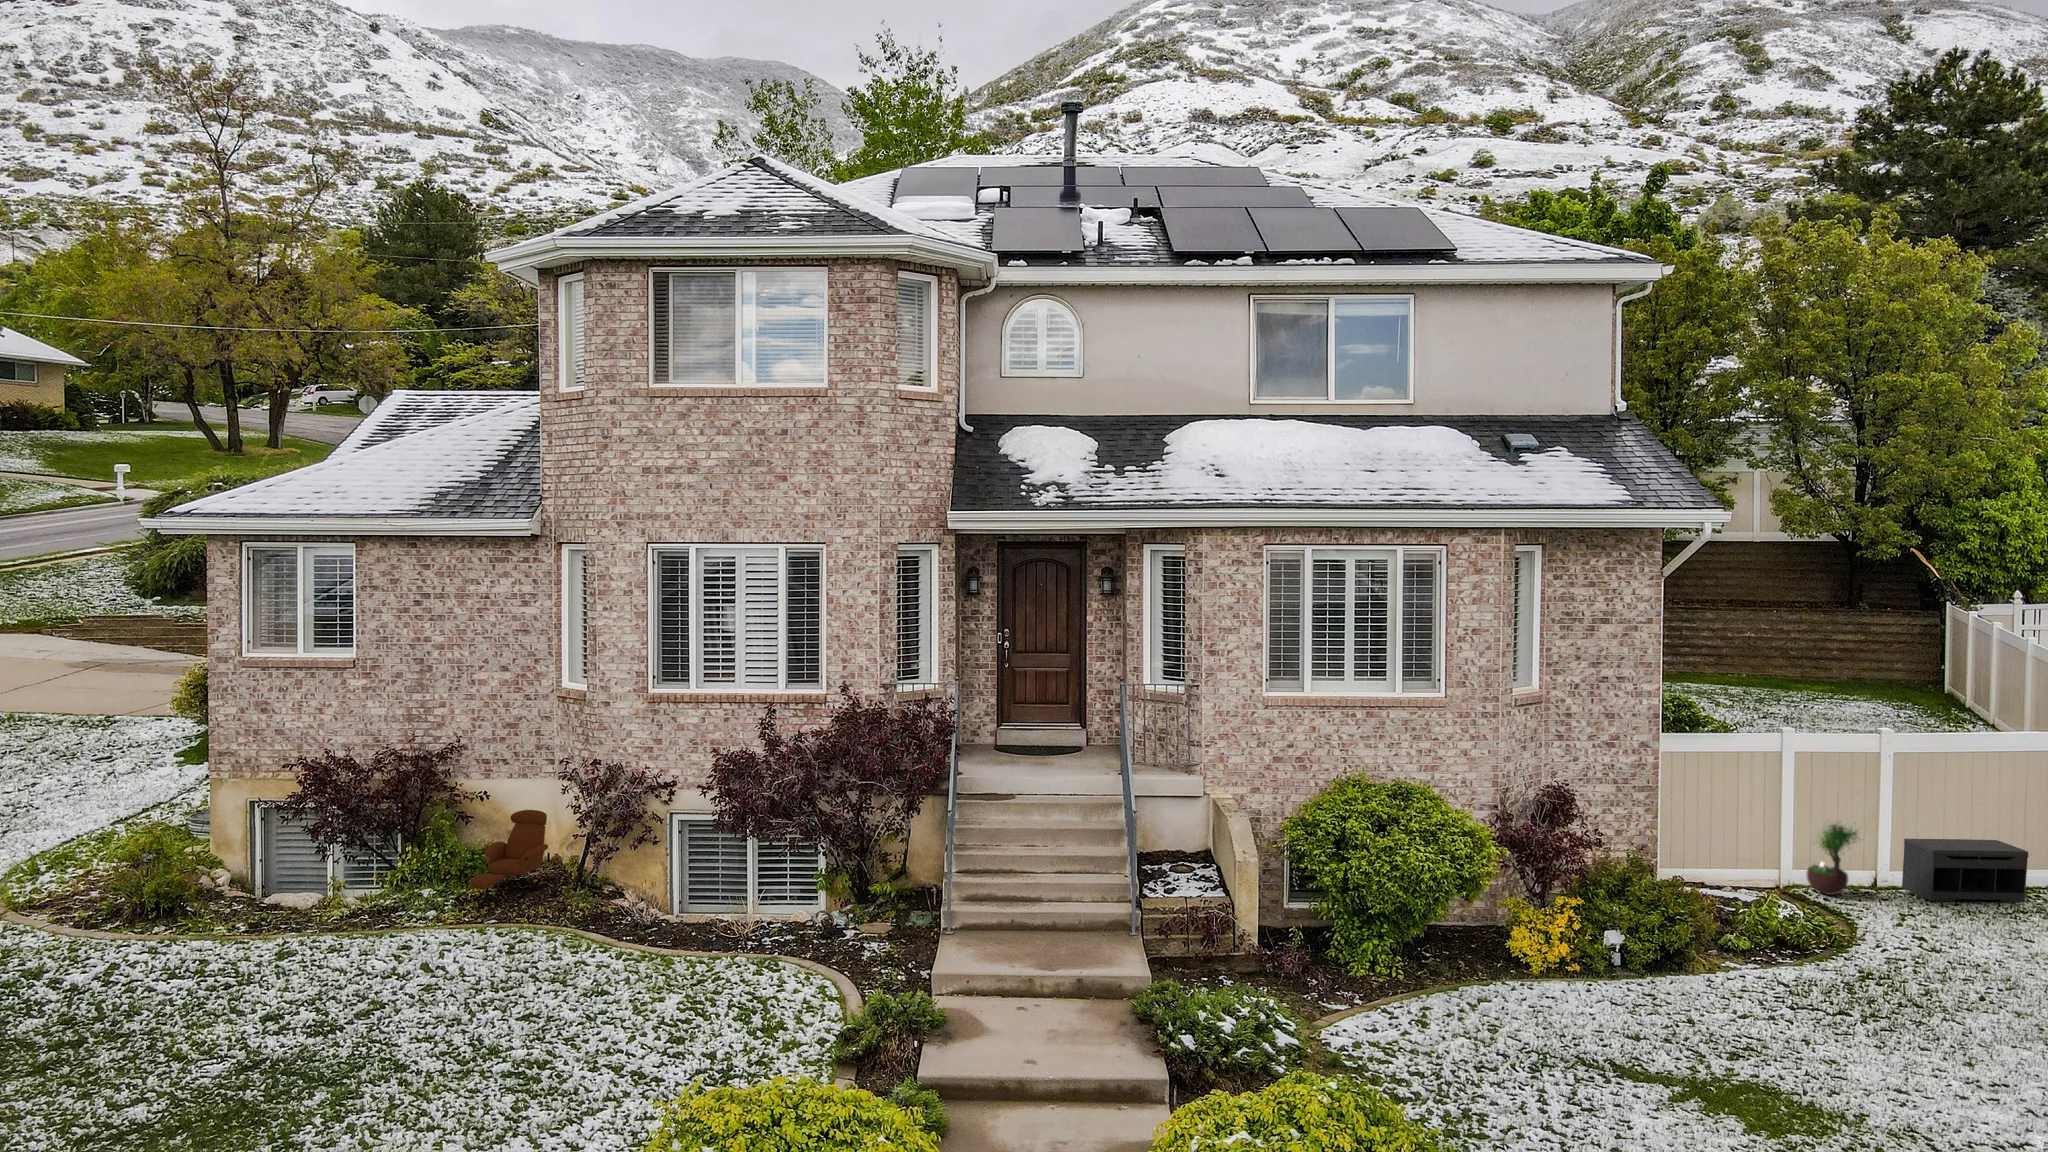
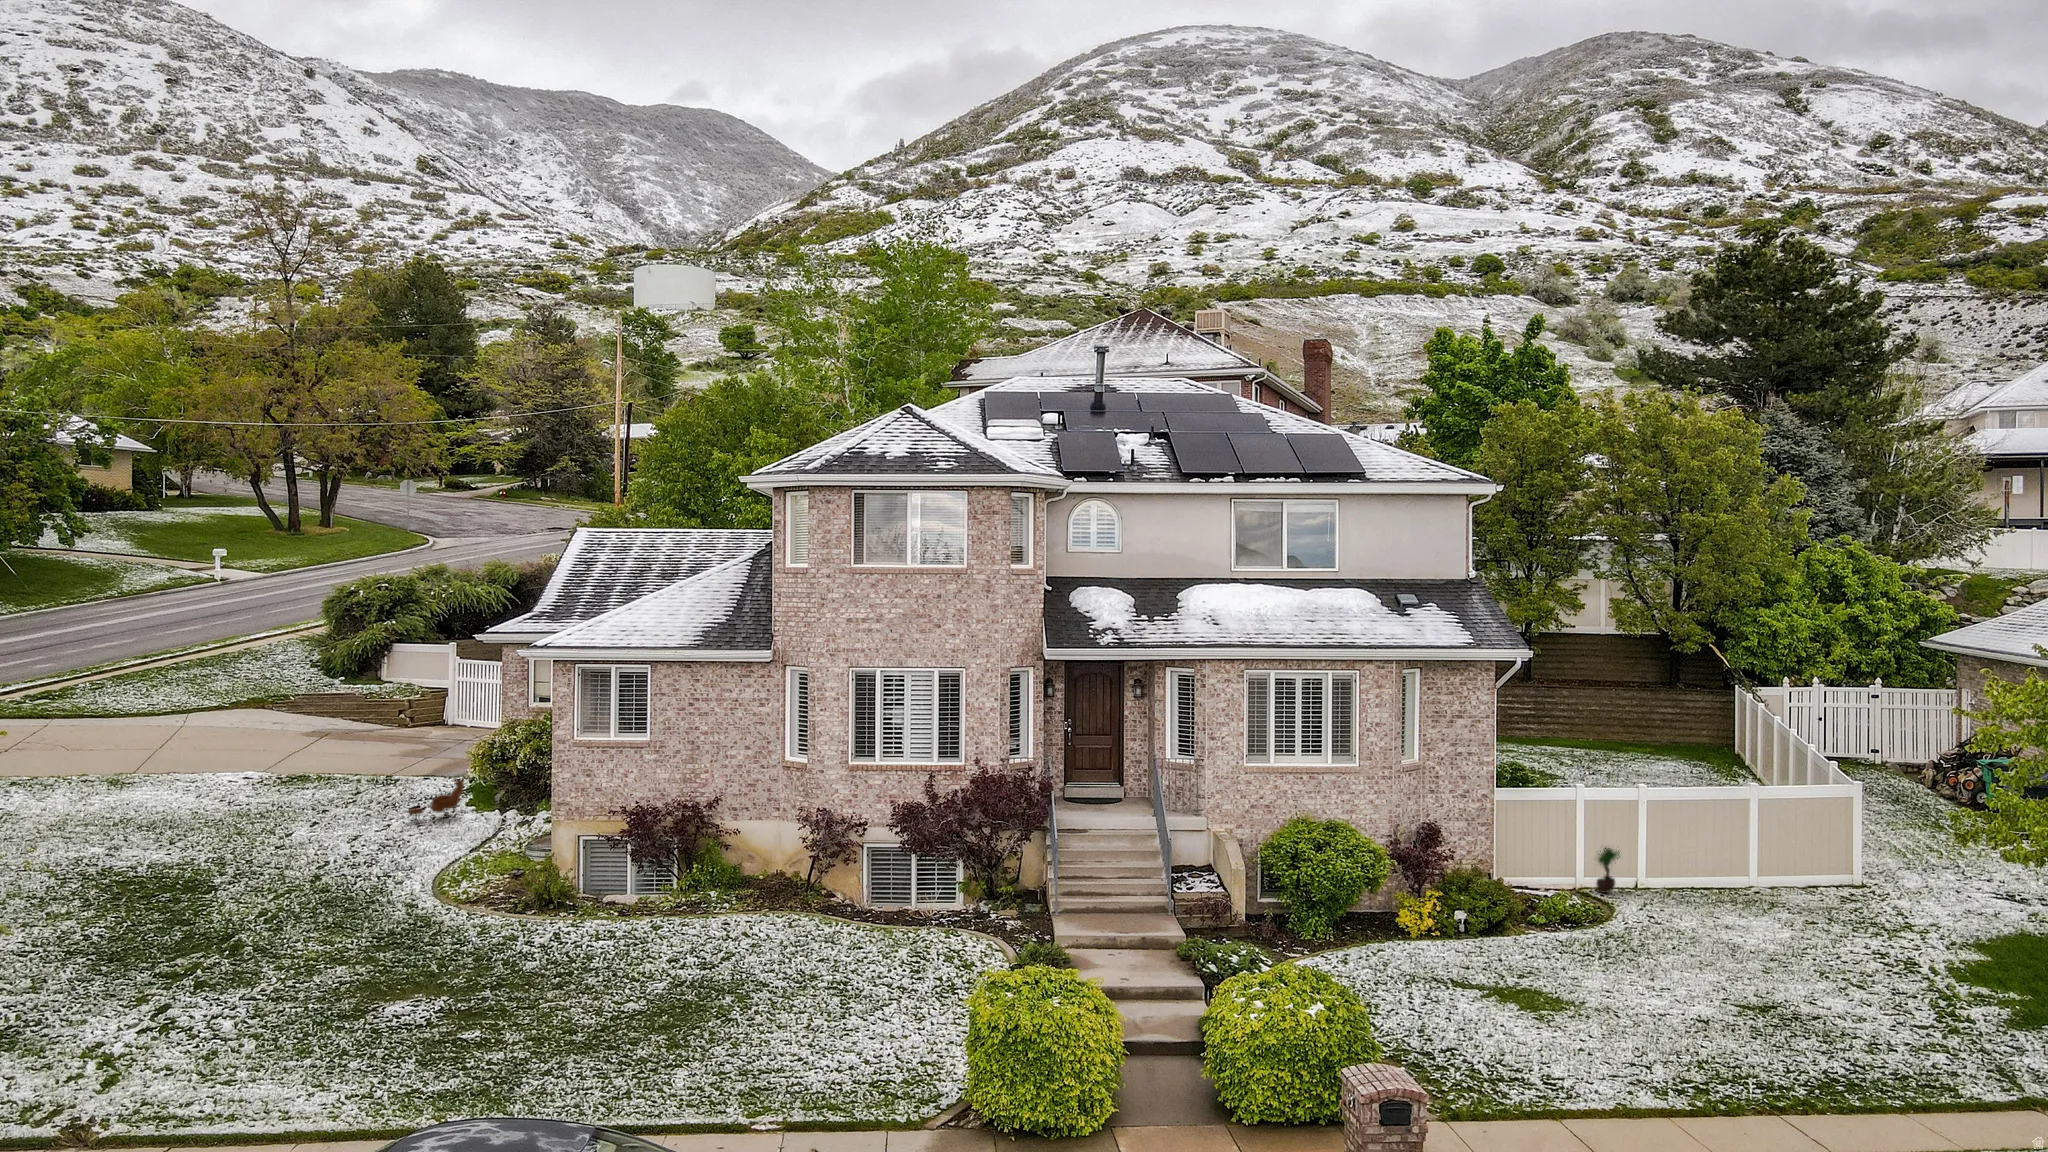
lounge chair: present [469,810,548,910] -> present [408,780,464,822]
bench: present [1902,839,2028,903] -> none [1651,857,1725,897]

